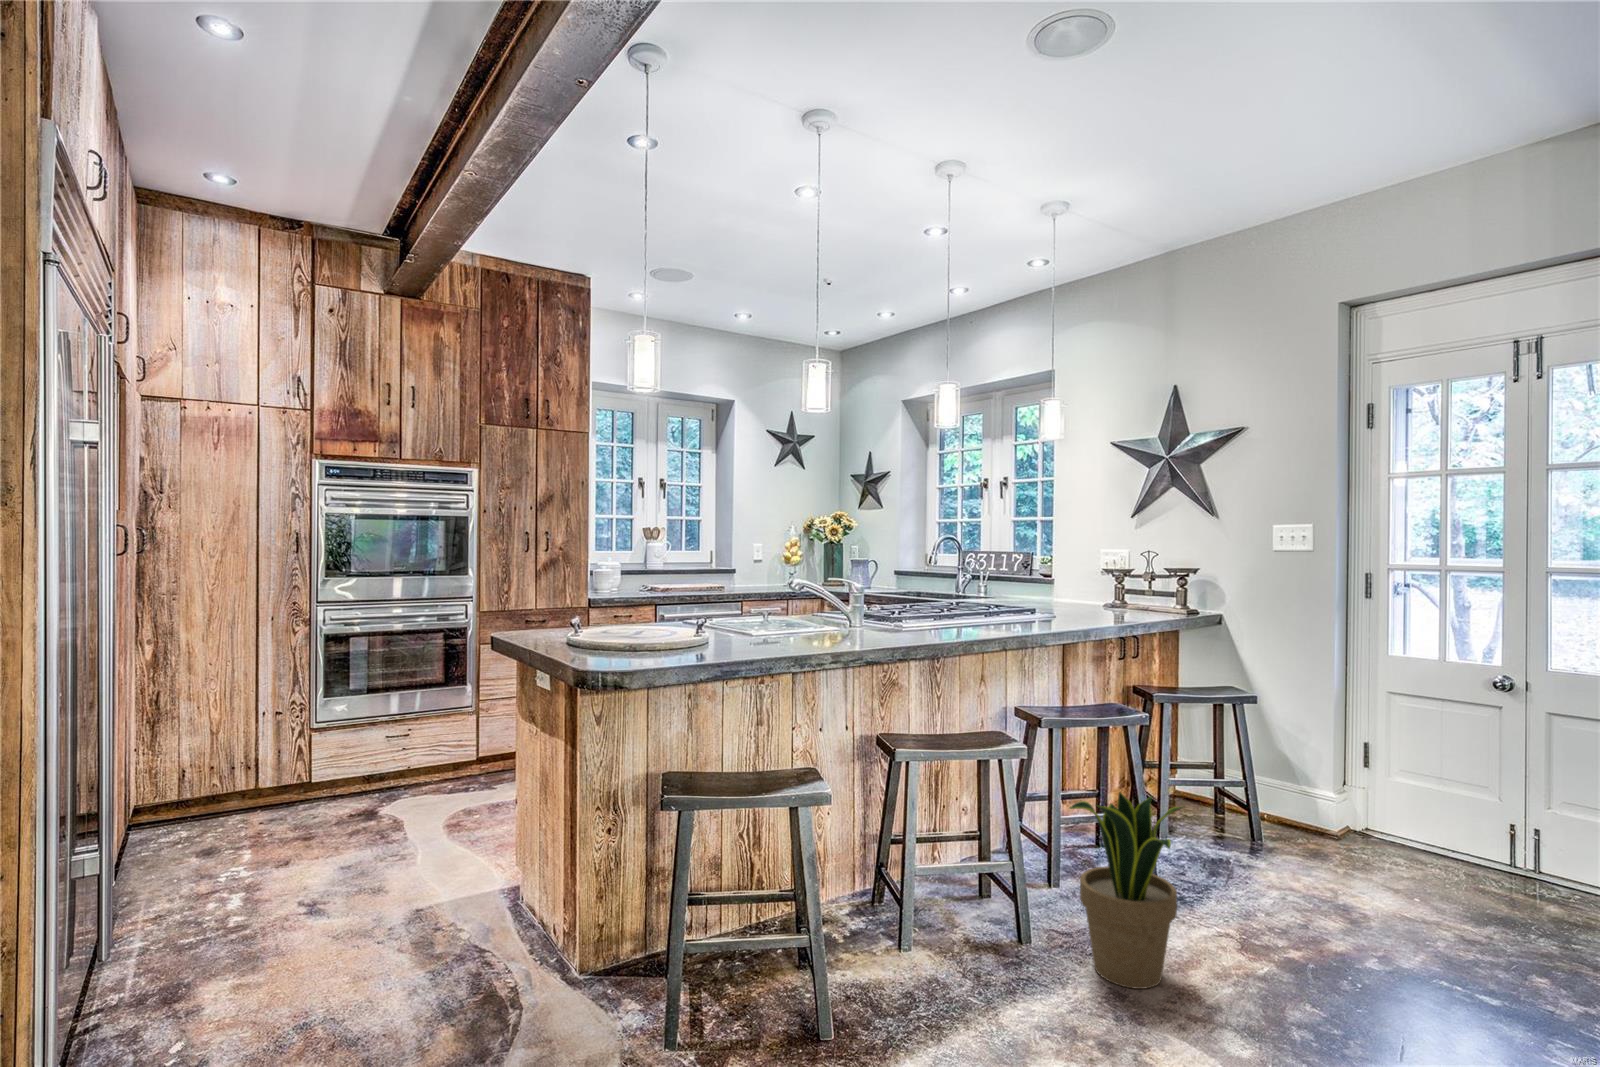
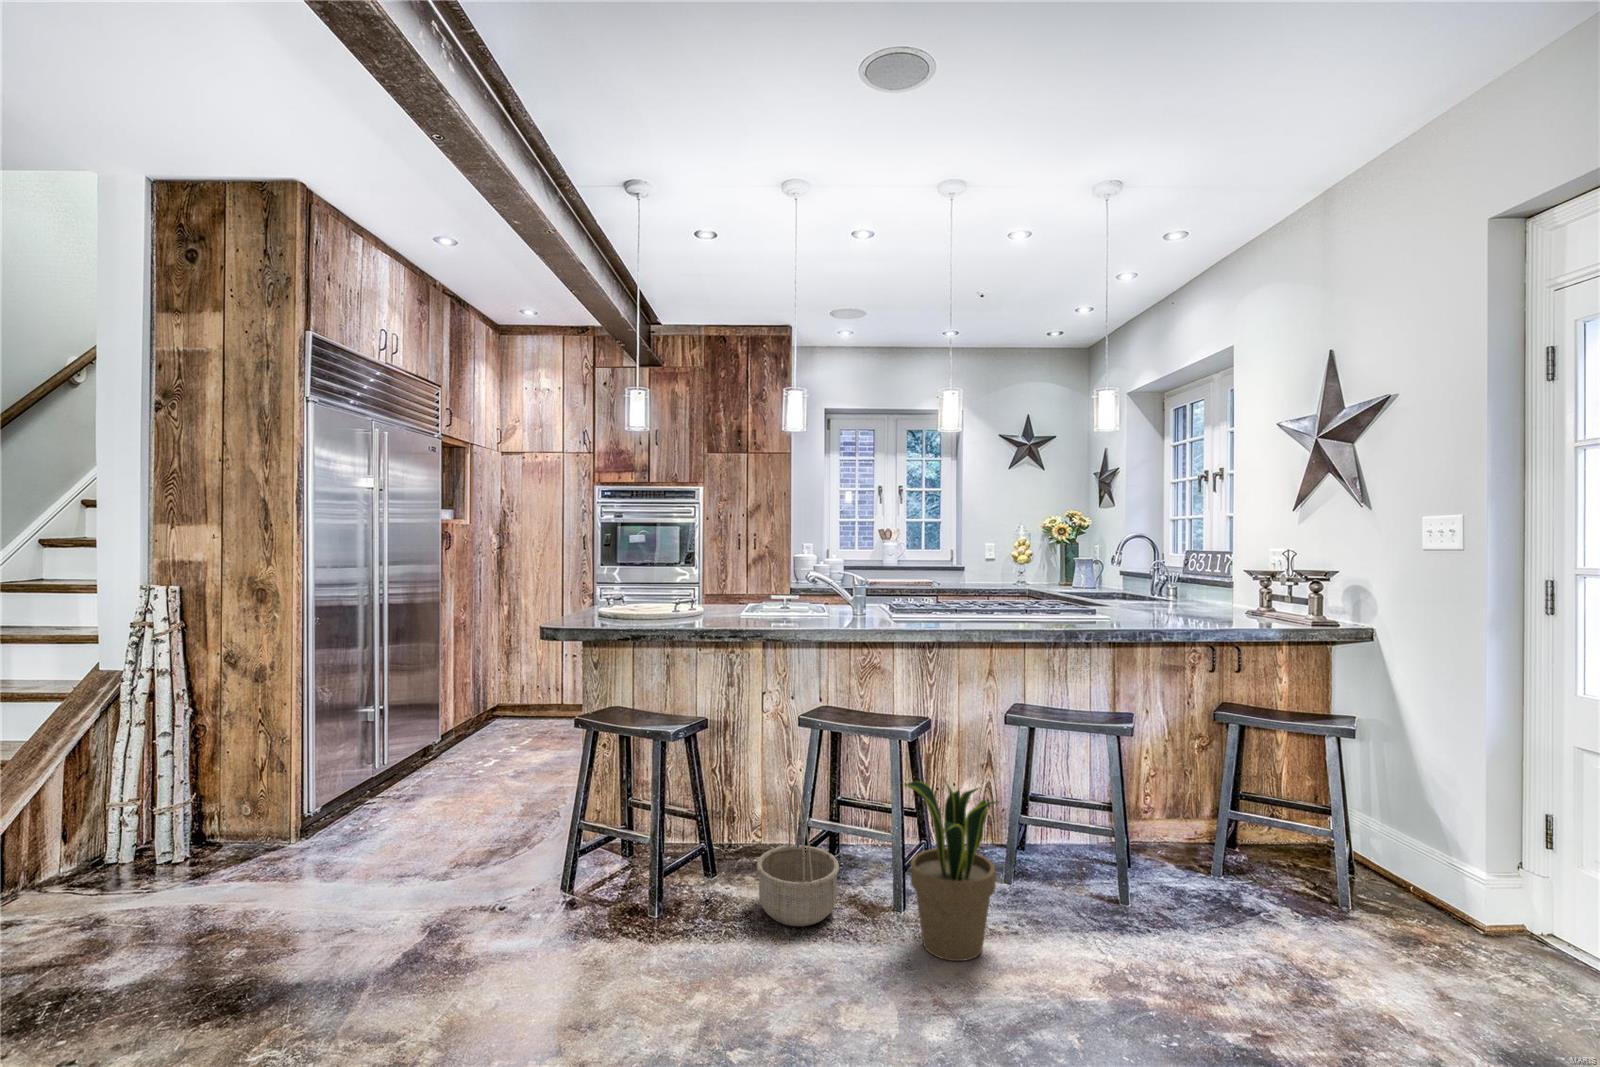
basket: none [896,831,1008,1005] -> present [757,785,839,926]

